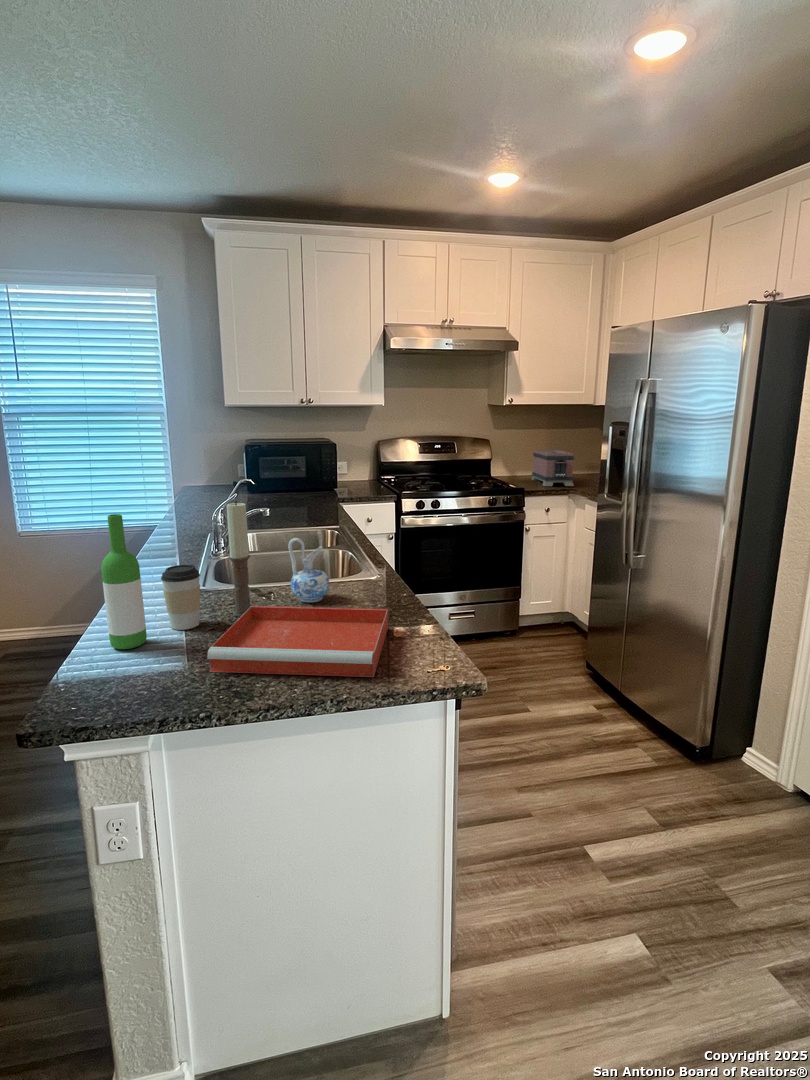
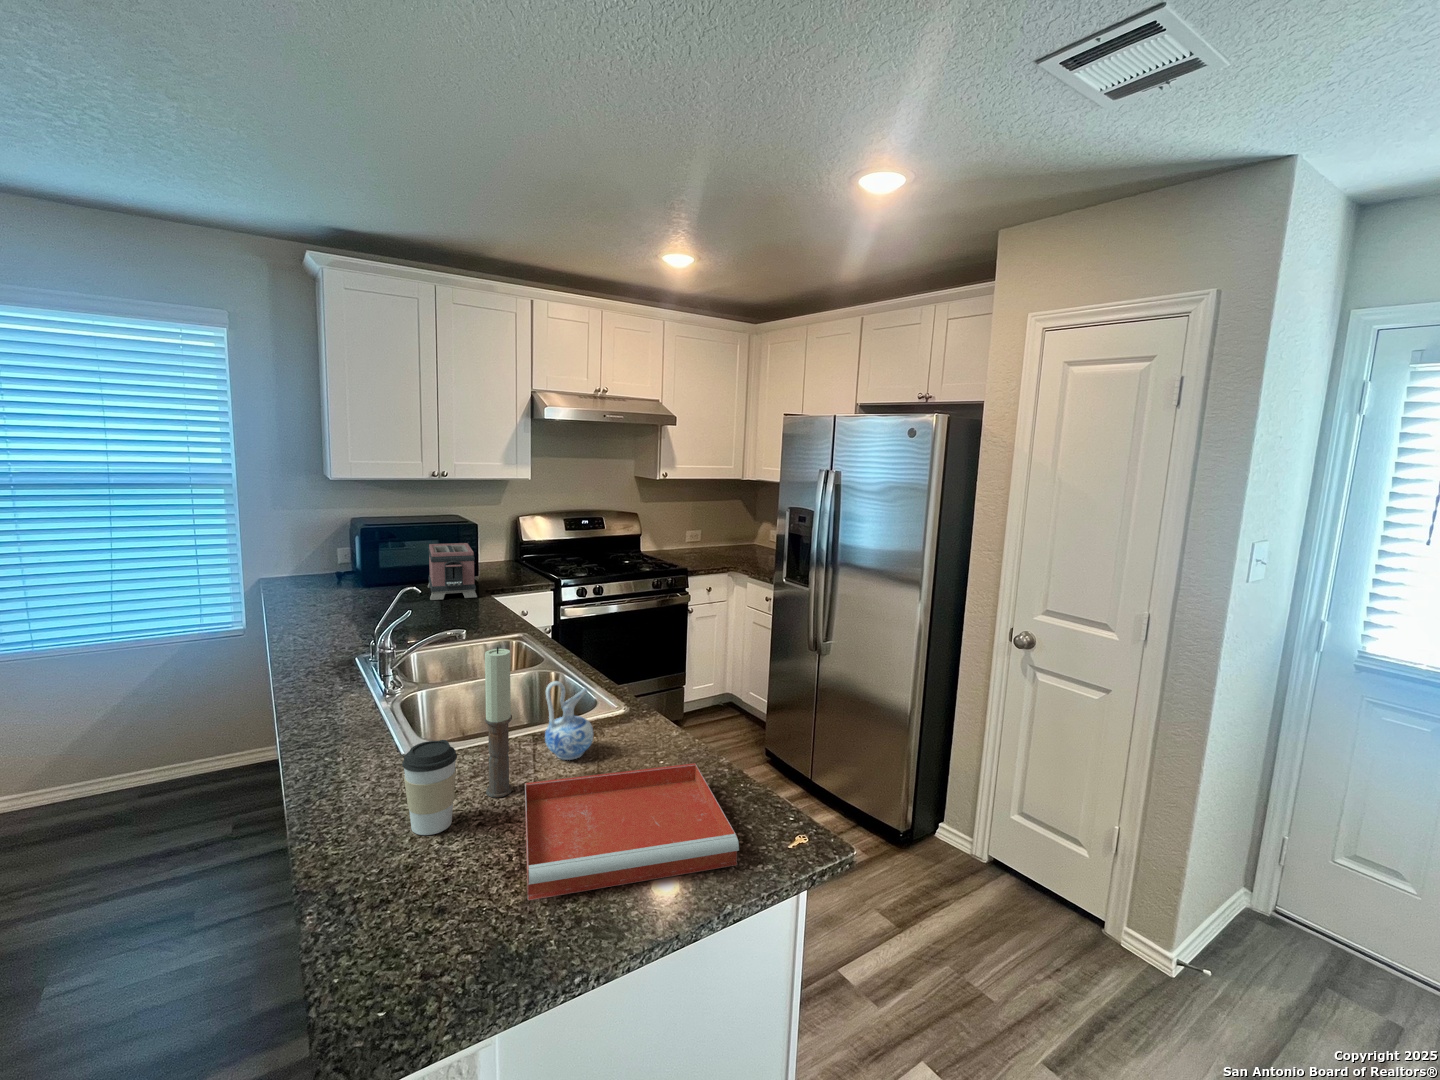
toaster: present [532,450,574,486] -> present [428,543,477,600]
wine bottle: present [101,514,147,649] -> none [339,693,399,888]

